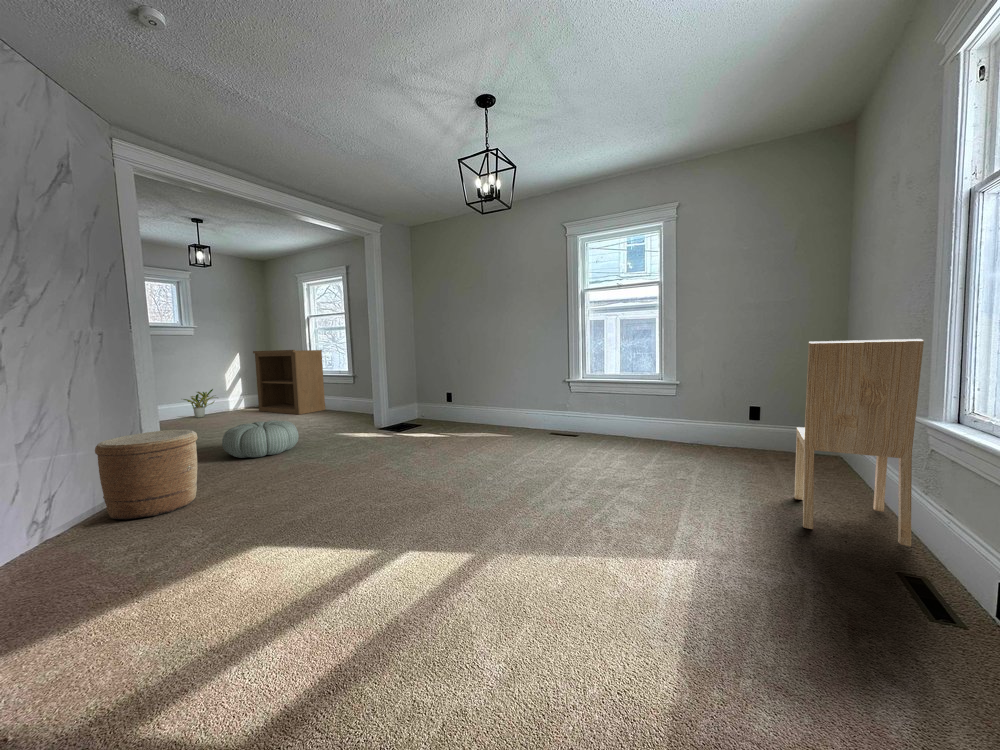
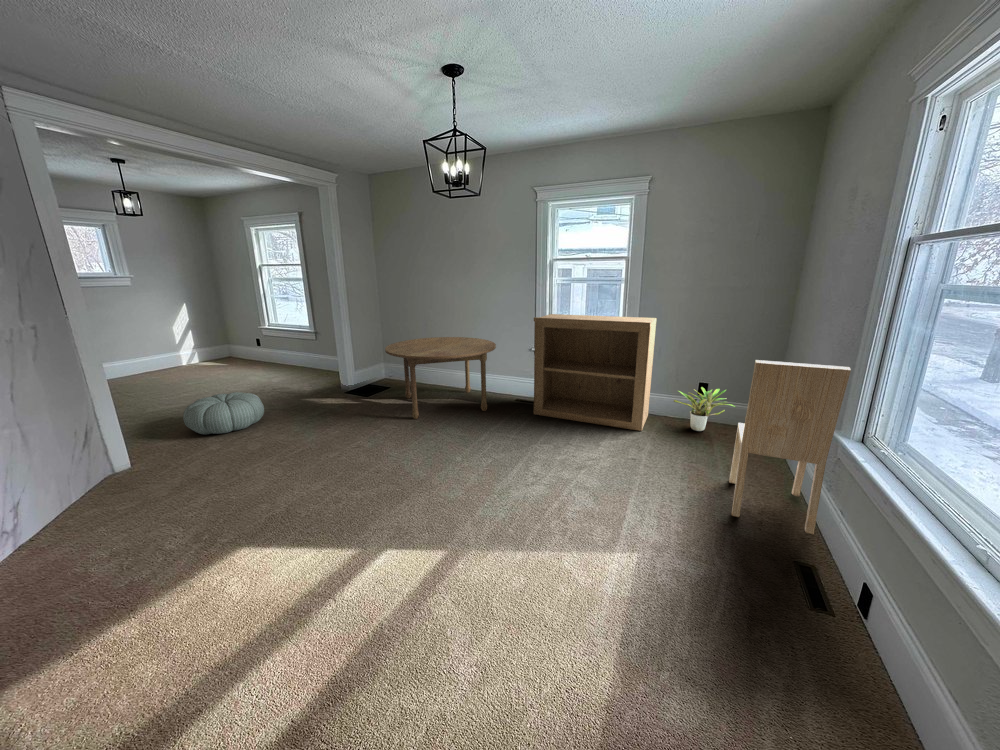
bookshelf: present [253,350,325,414] -> present [534,314,657,431]
dining table: none [418,372,527,447] -> present [385,337,496,419]
potted plant: present [184,389,214,418] -> present [674,387,735,431]
woven basket: present [95,430,197,519] -> none [53,423,167,519]

